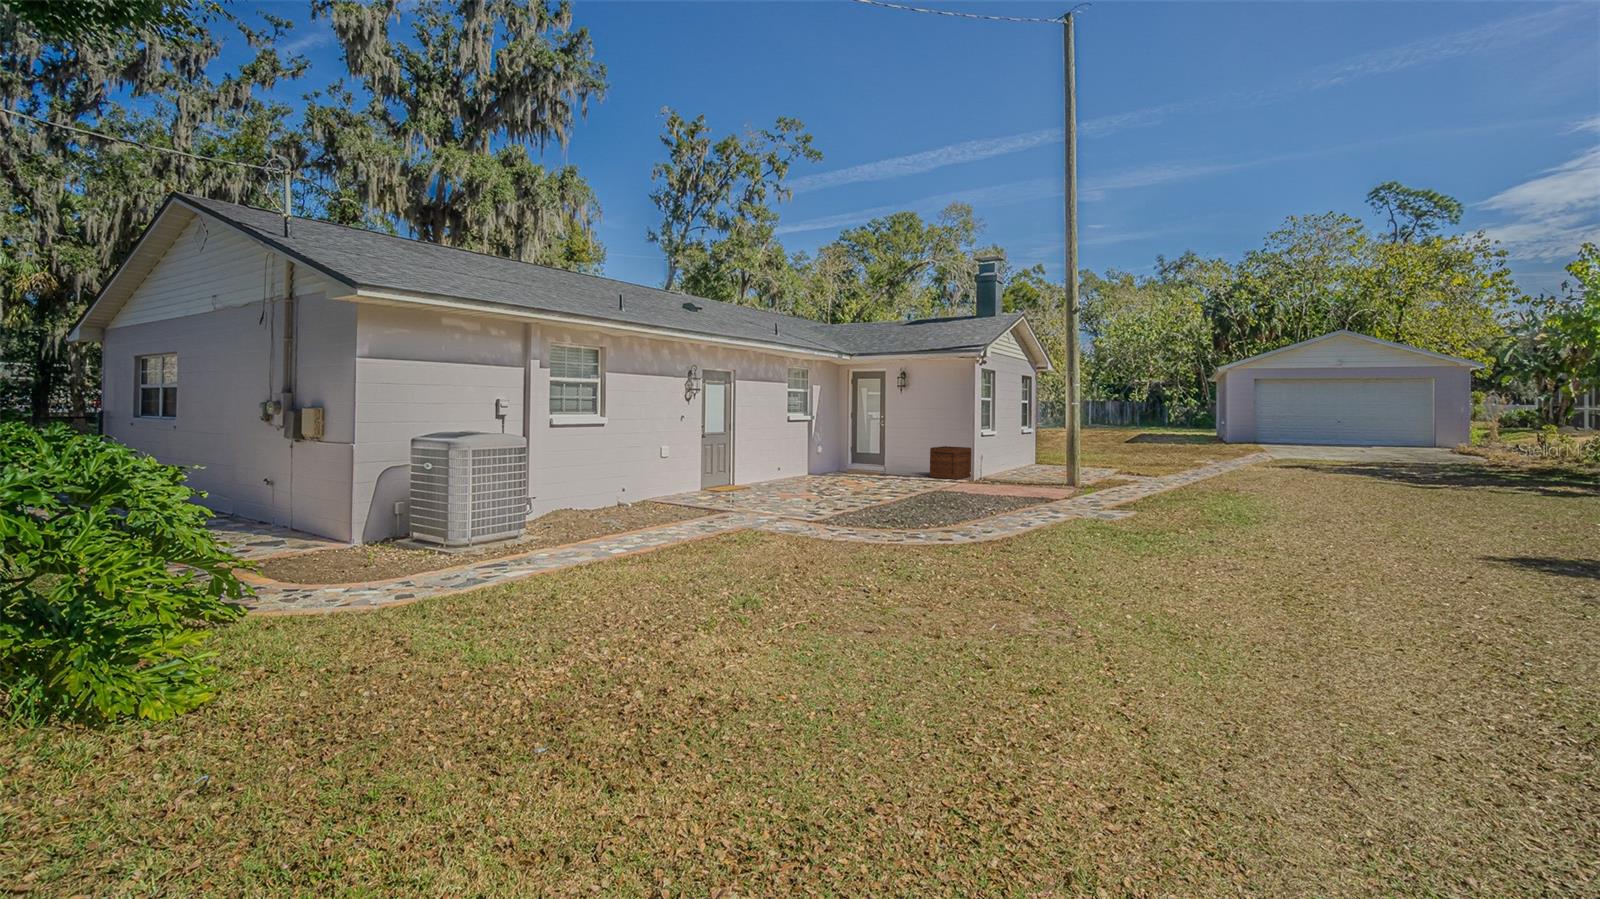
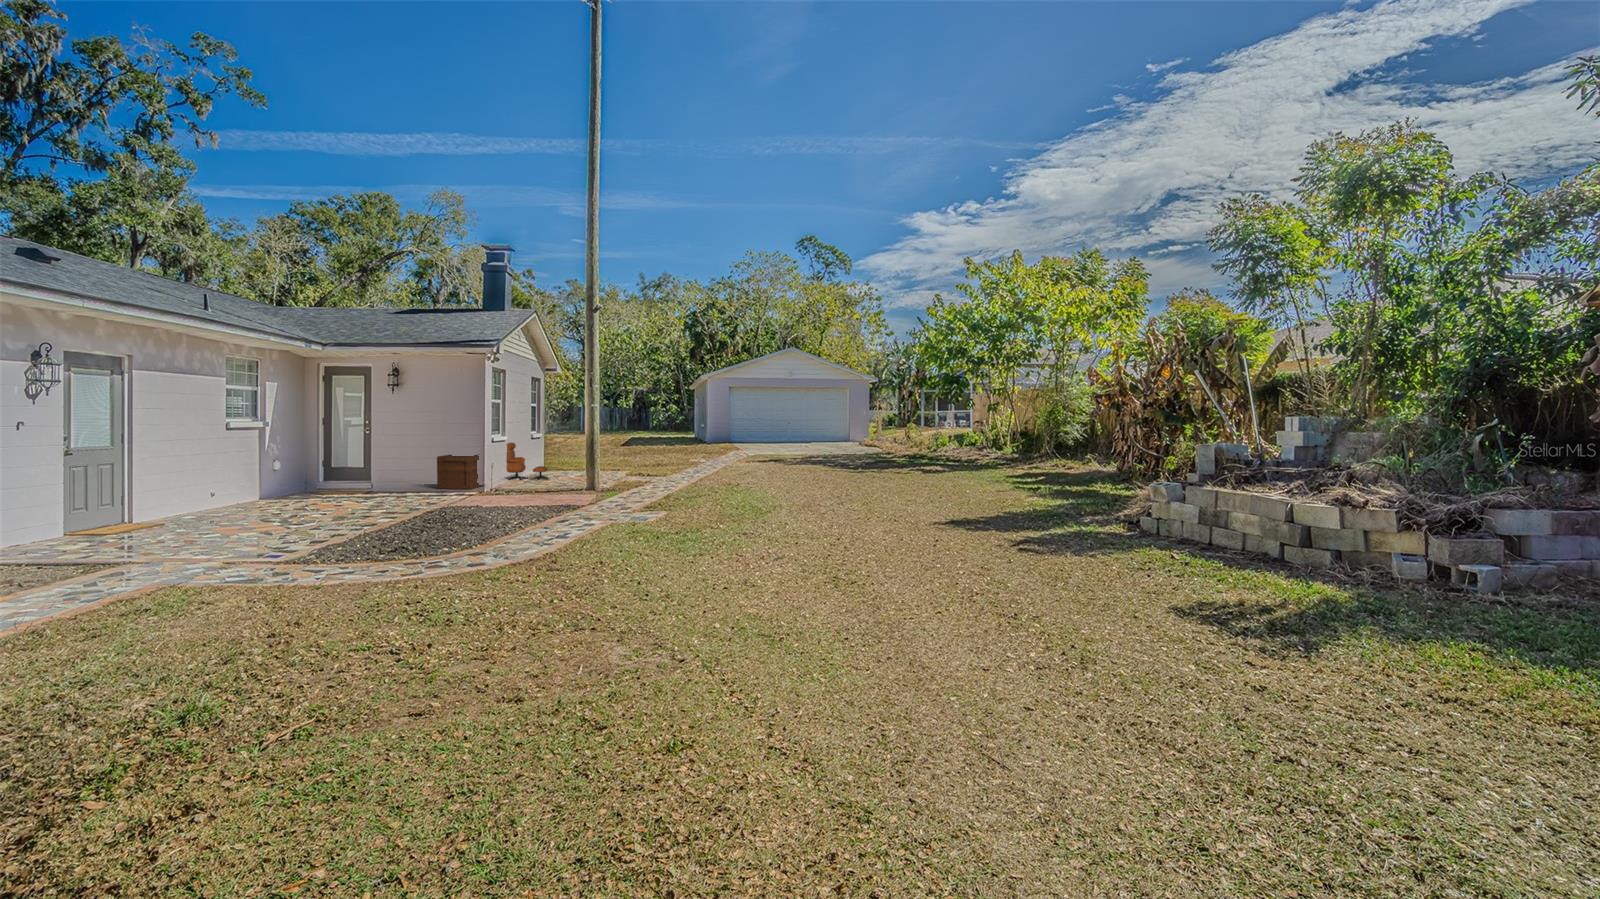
lounge chair: none [991,437,1032,475] -> present [506,443,549,480]

